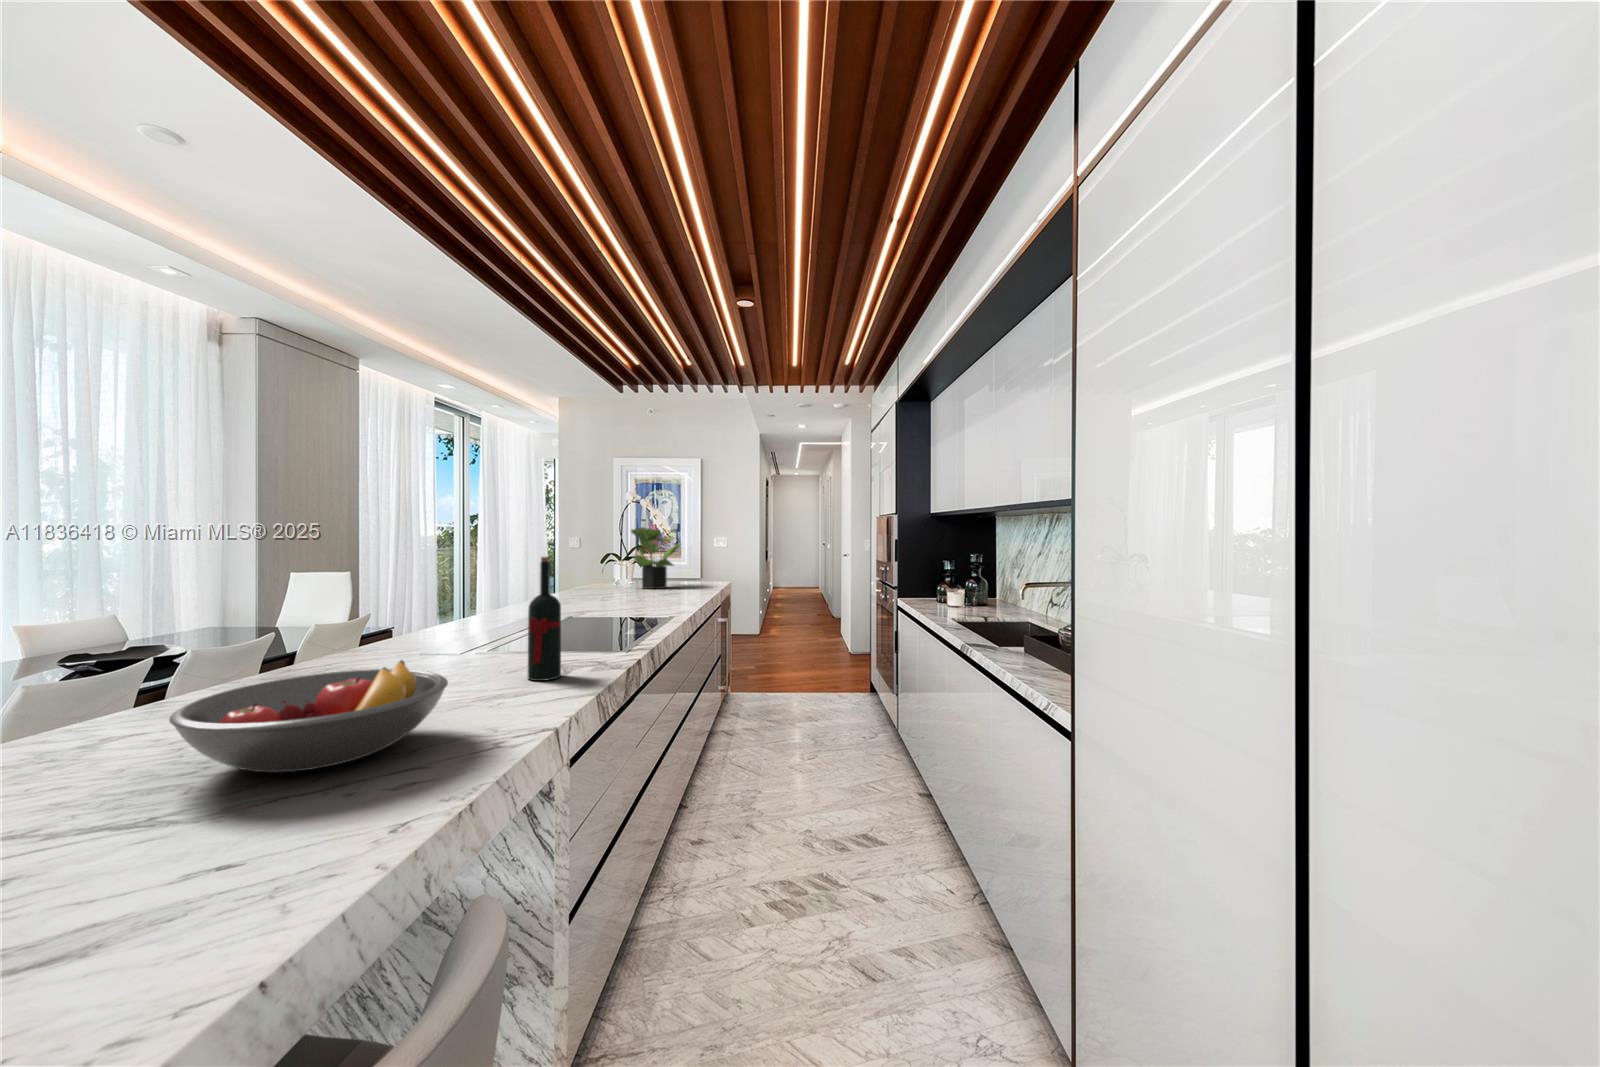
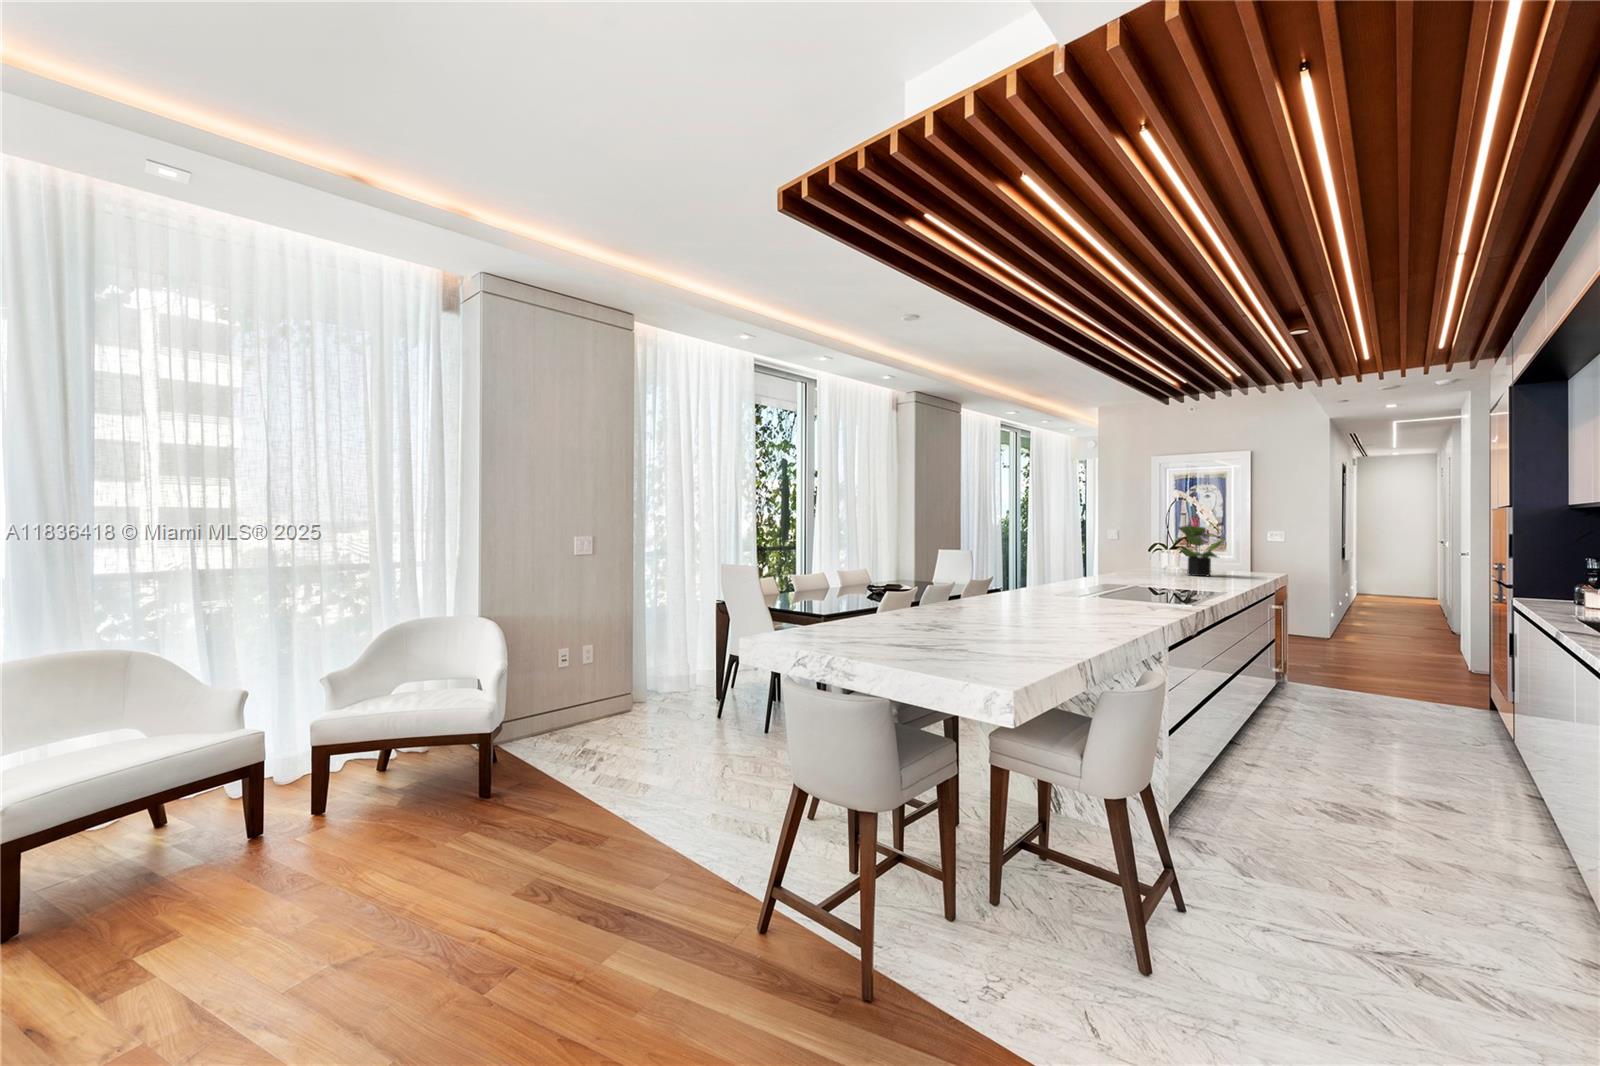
wine bottle: present [528,557,561,681] -> none [1134,545,1152,610]
fruit bowl: present [169,660,448,772] -> none [1029,586,1115,618]

